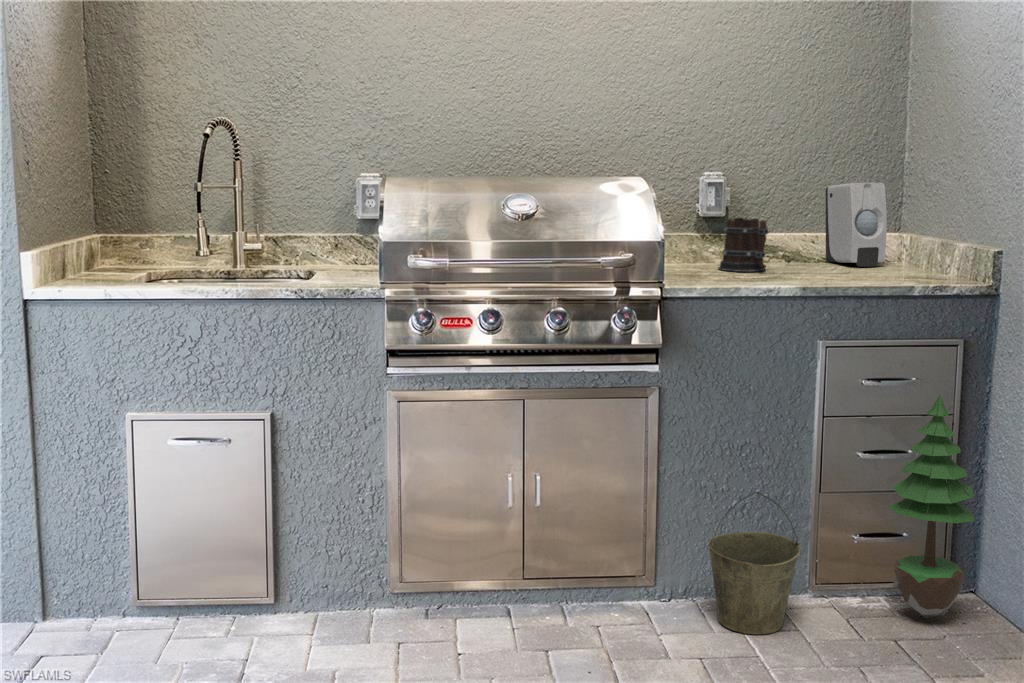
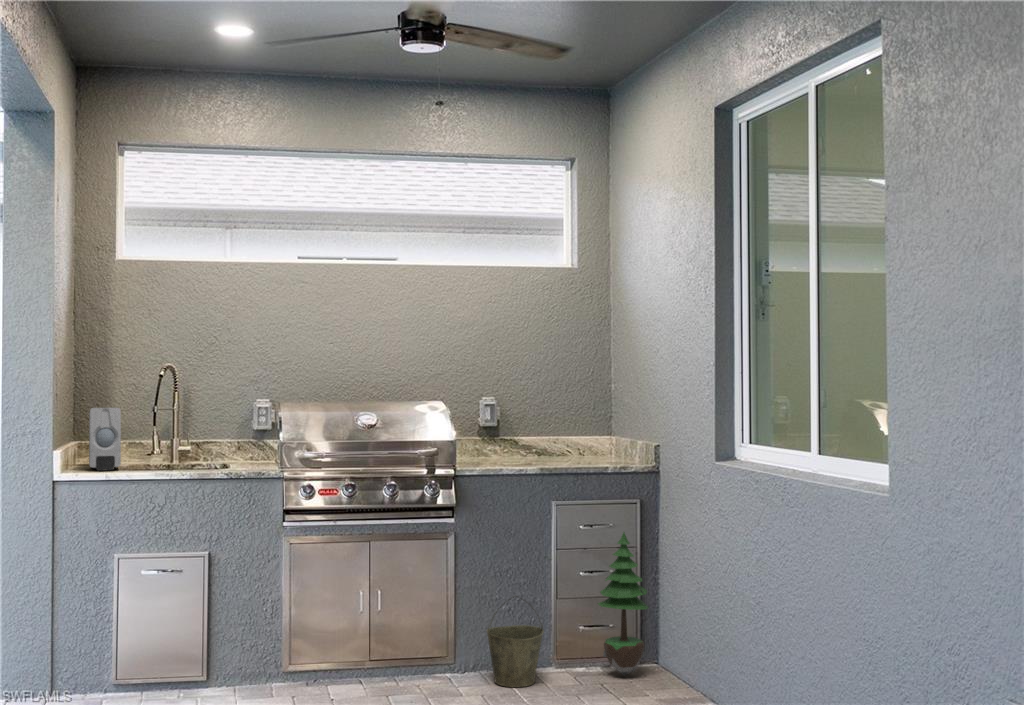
soap dispenser: present [826,183,887,267] -> present [89,408,121,470]
beer mug: present [718,218,768,272] -> none [493,427,523,461]

